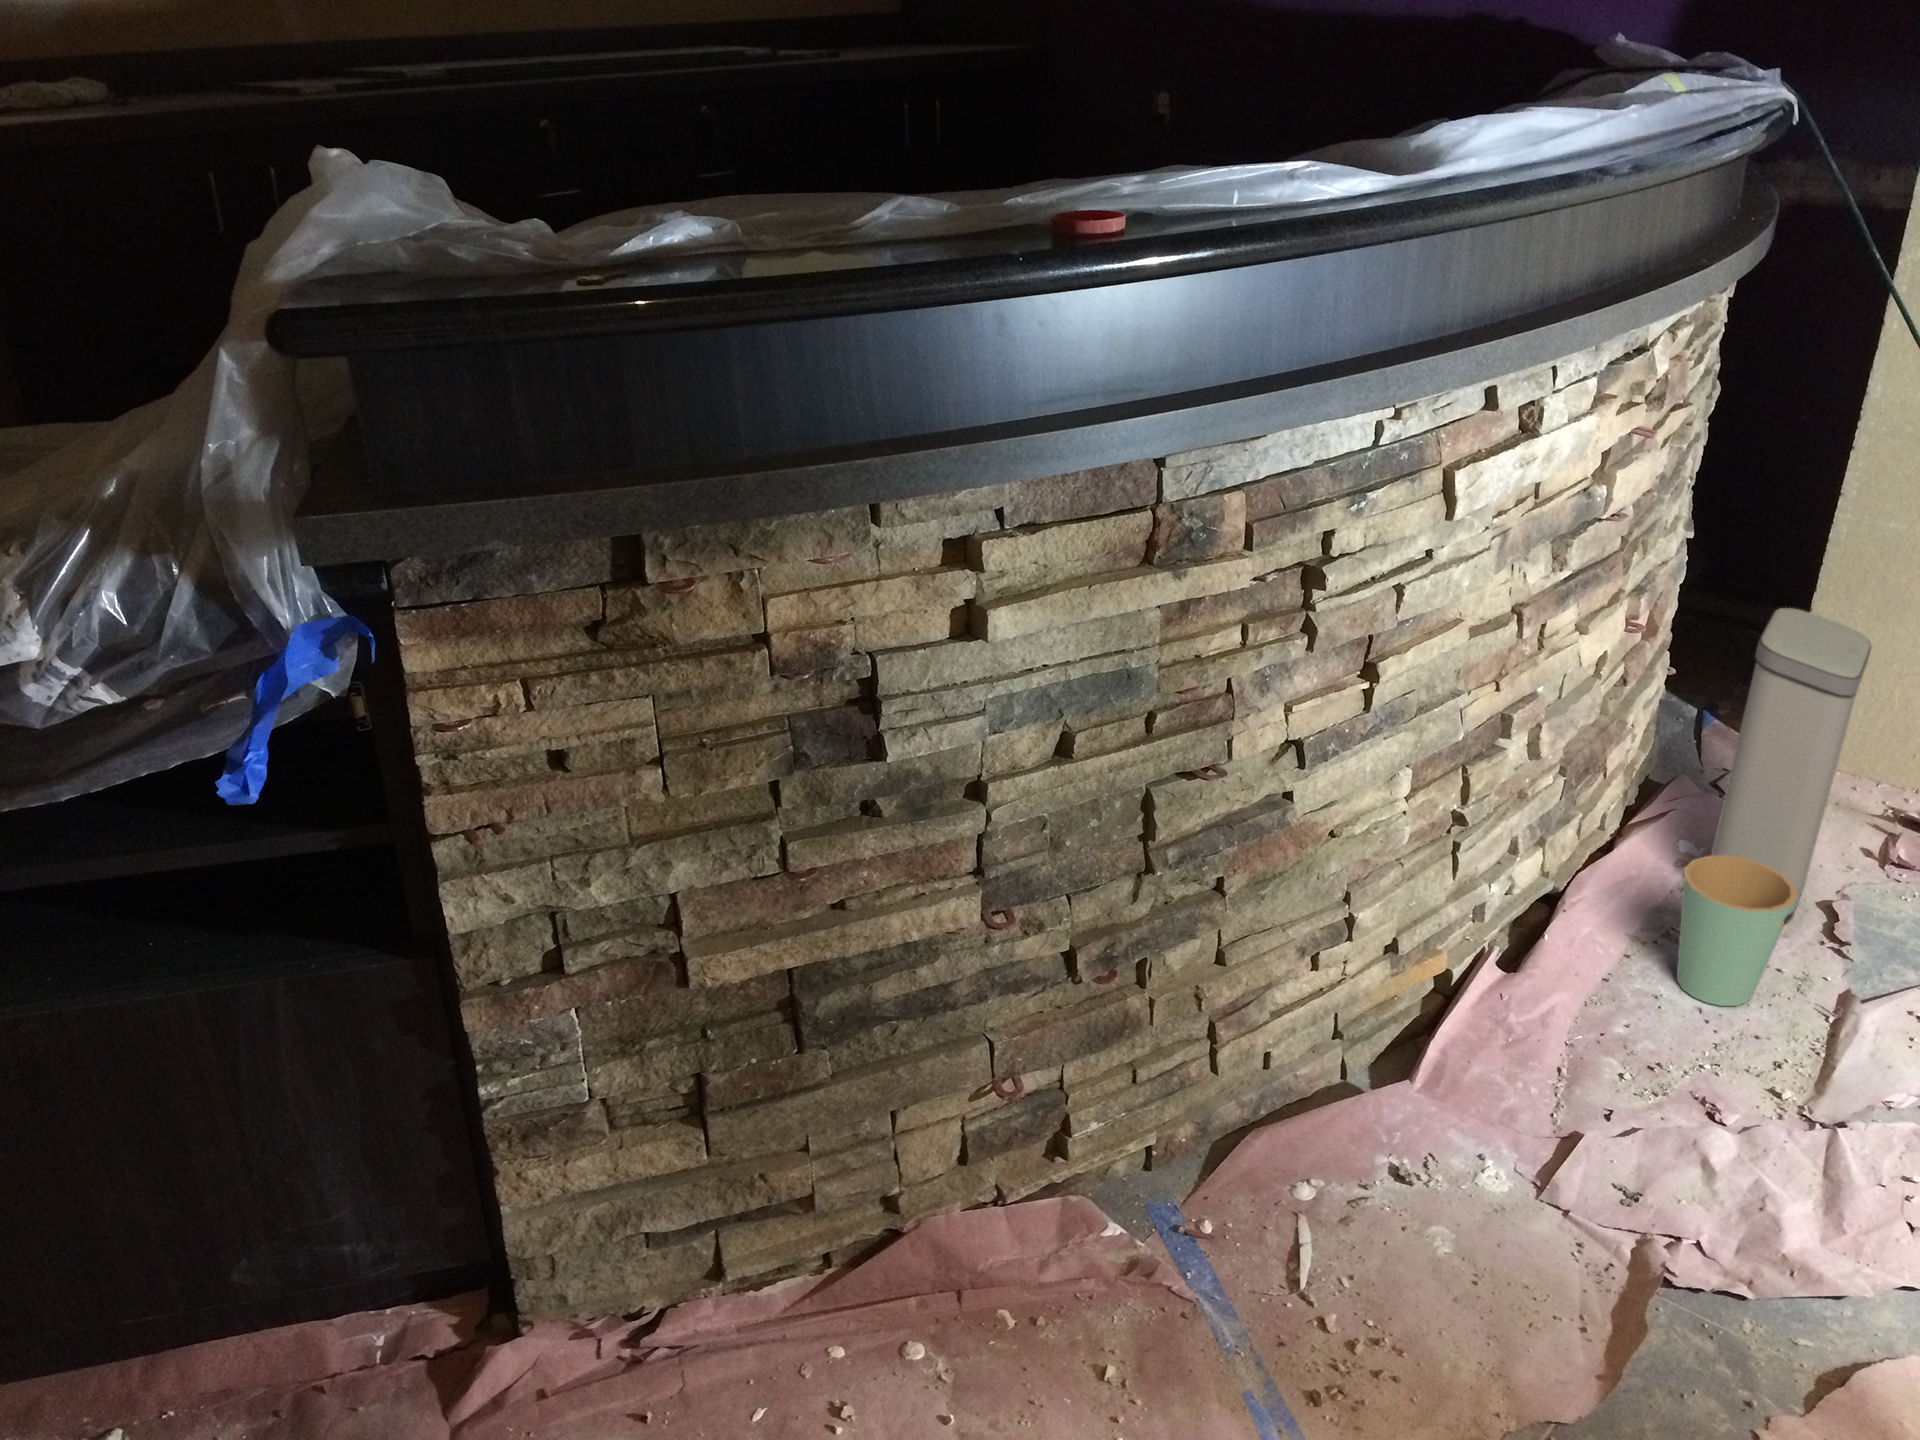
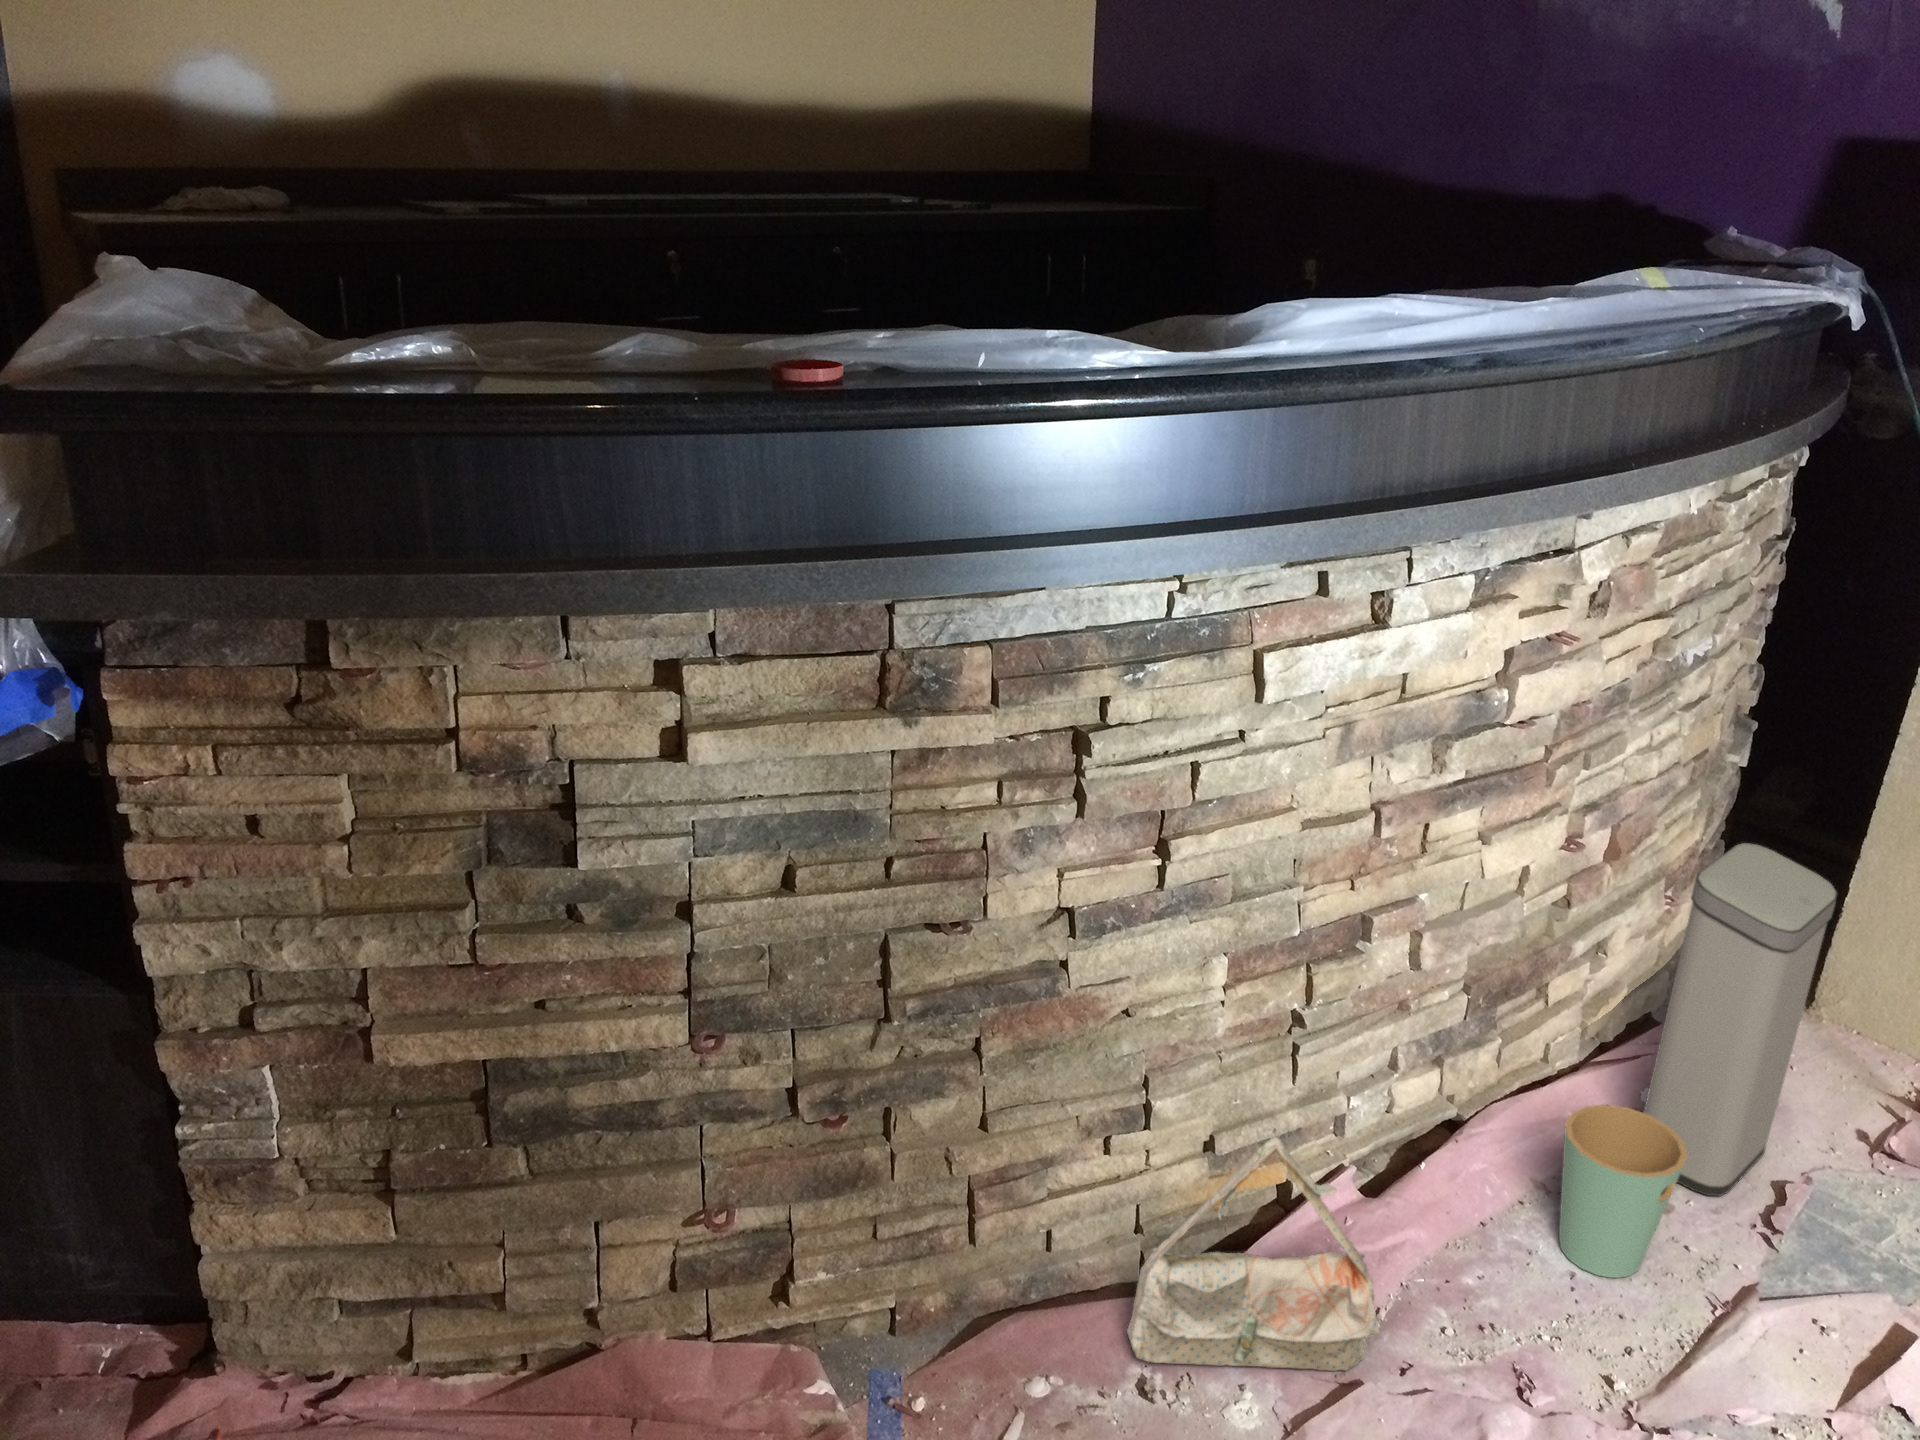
bag: none [1366,923,1597,1149] -> present [1127,1137,1379,1371]

